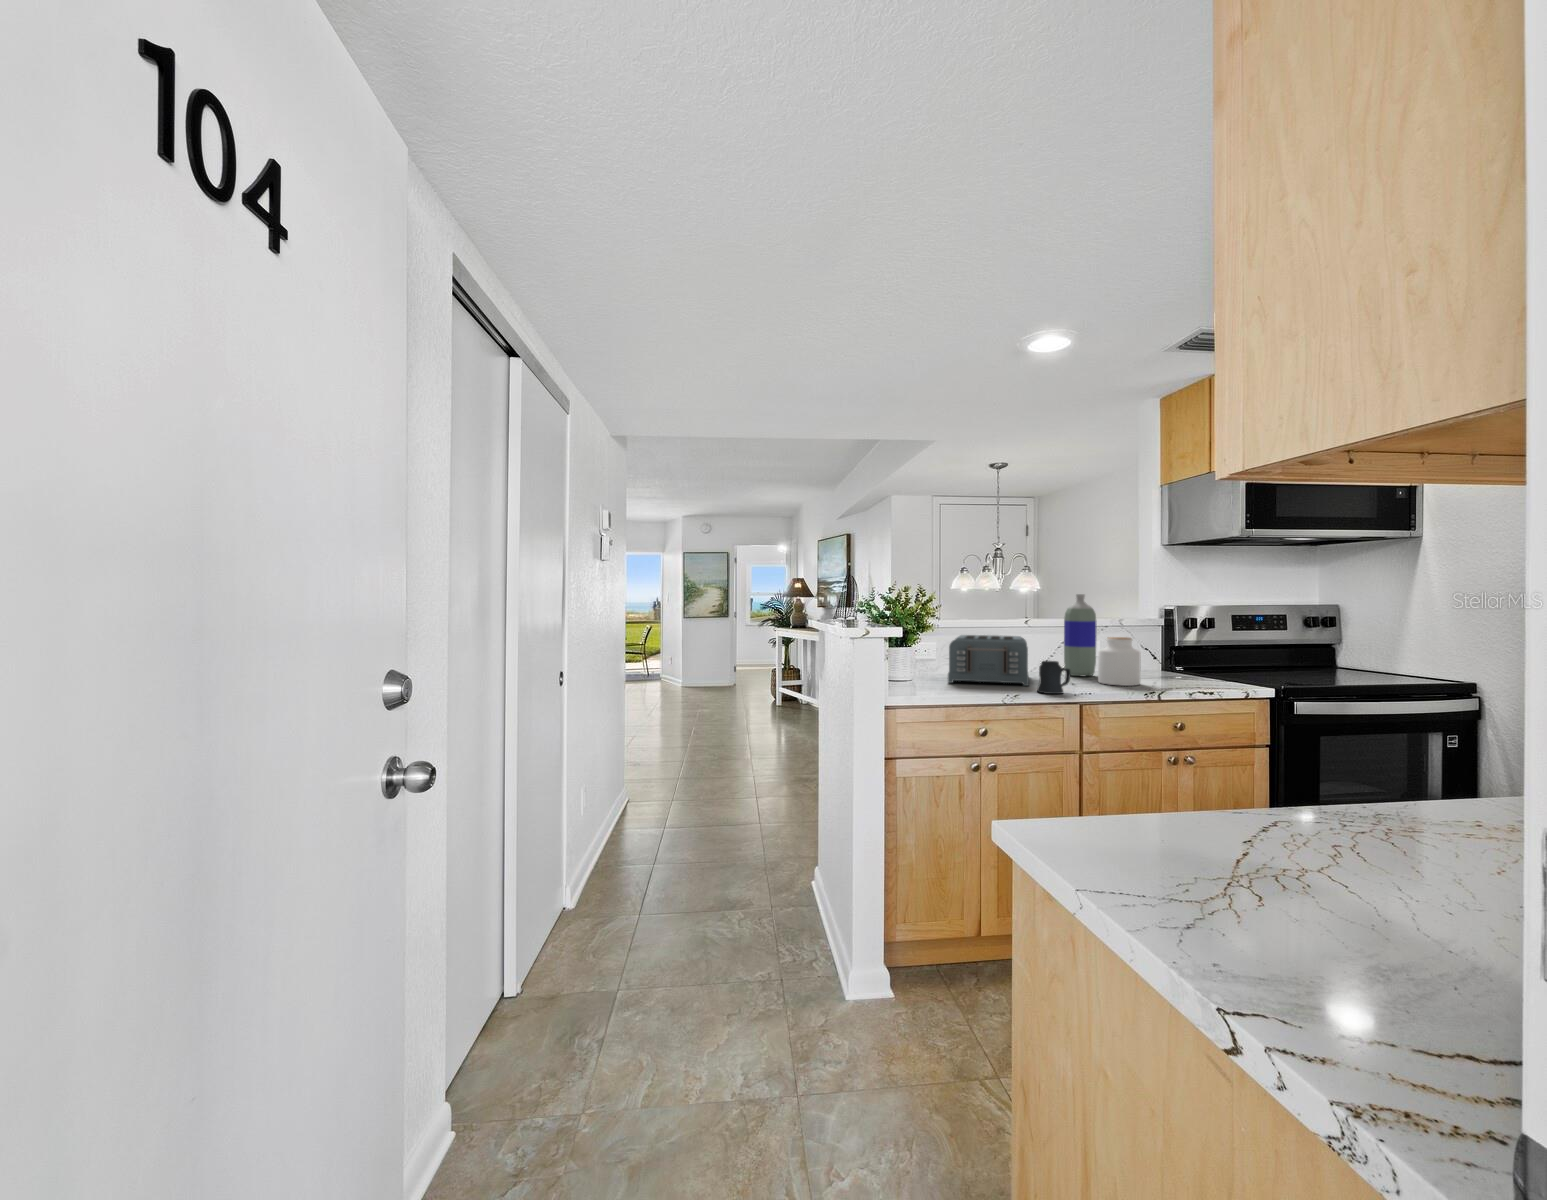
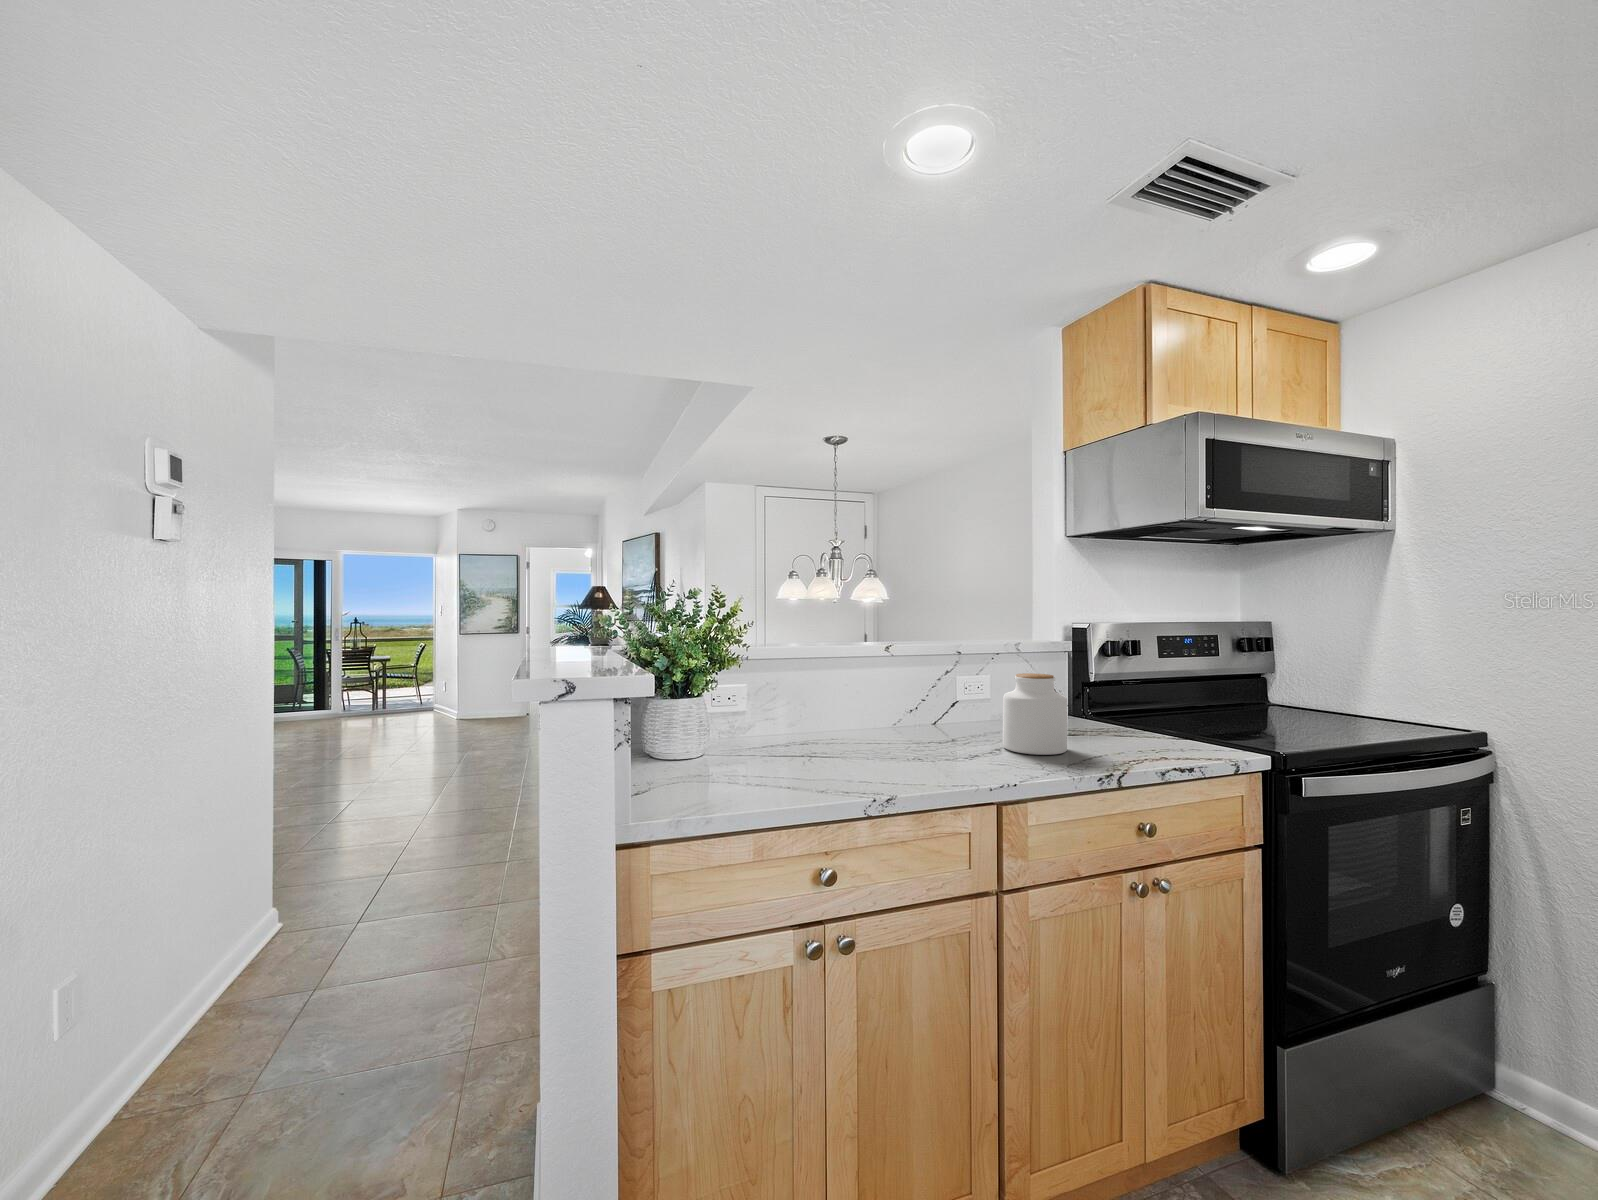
bottle: present [1064,594,1096,676] -> none [944,605,991,733]
toaster: present [948,635,1029,686] -> none [767,671,901,763]
mug: present [1037,661,1070,694] -> none [920,724,975,787]

